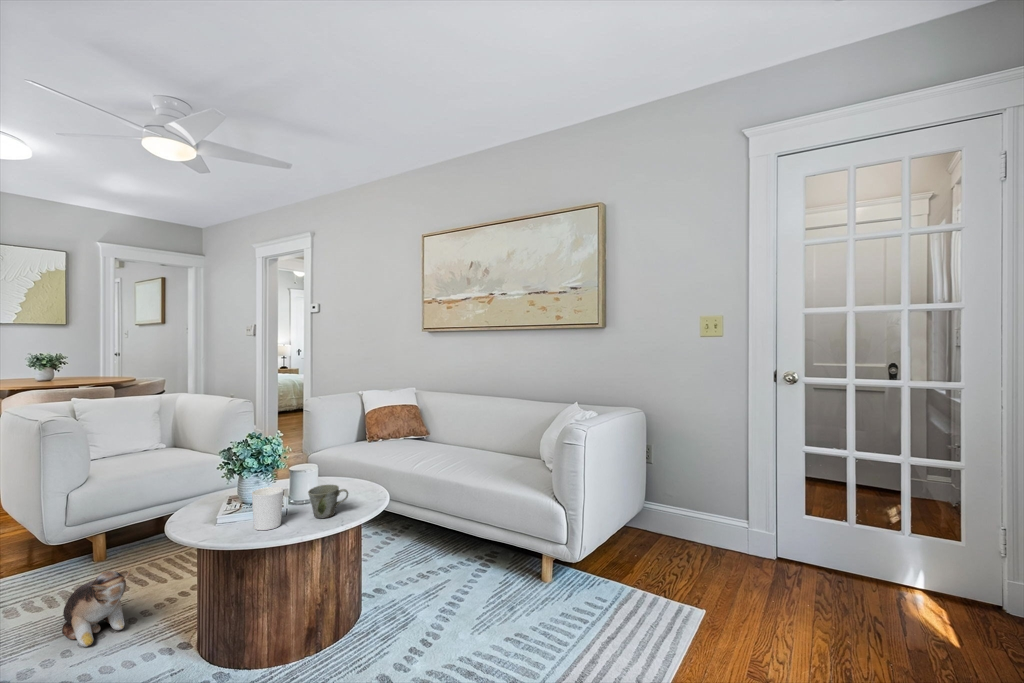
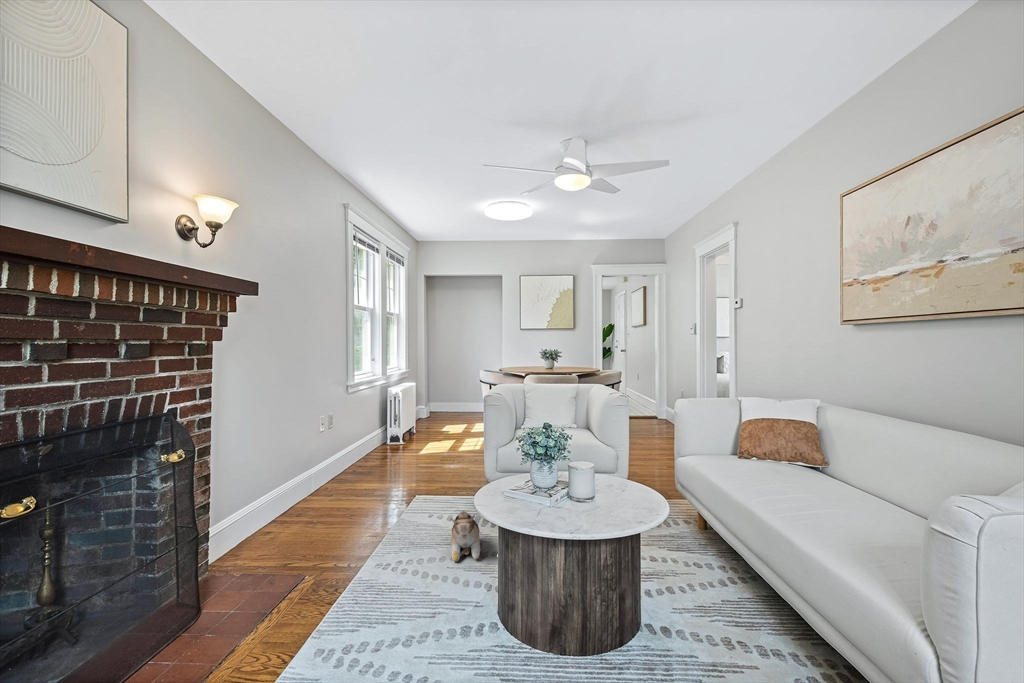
mug: present [308,485,348,518] -> none [564,487,602,522]
candle holder: present [252,487,284,530] -> none [517,476,544,516]

